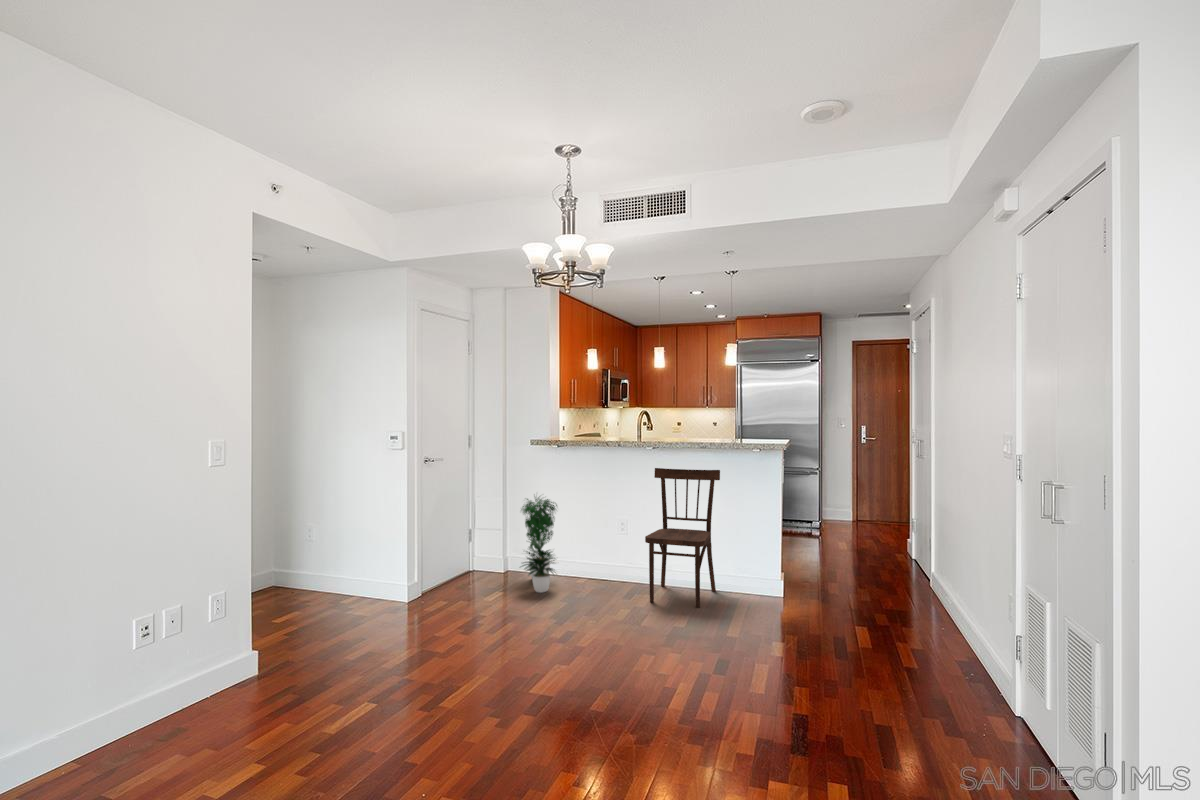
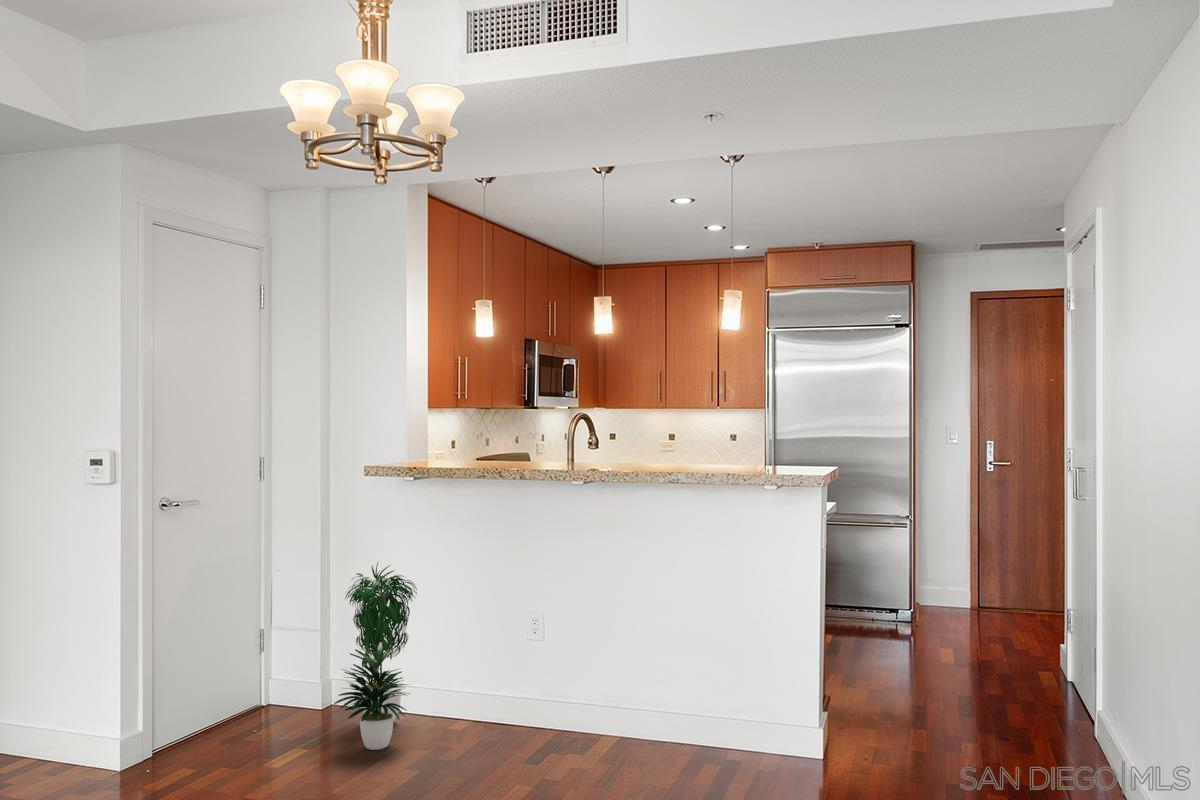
dining chair: present [645,468,720,607] -> none [564,518,707,780]

